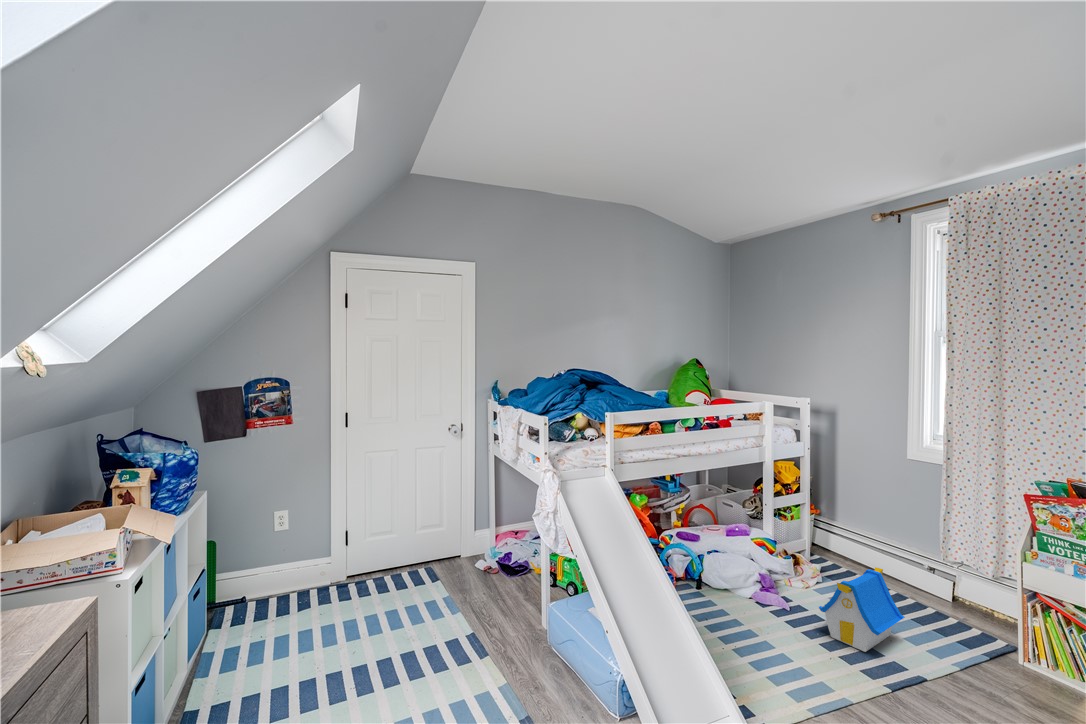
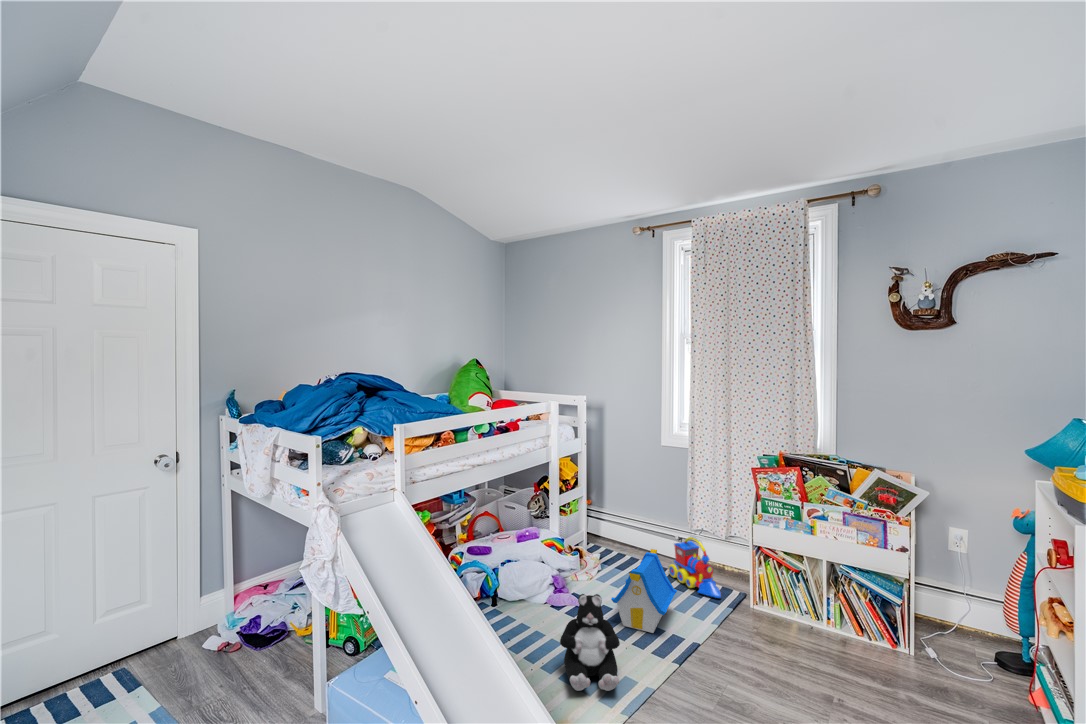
toy train: none [908,565,974,641] -> present [669,536,721,598]
plush toy: none [750,589,814,684] -> present [560,594,620,691]

